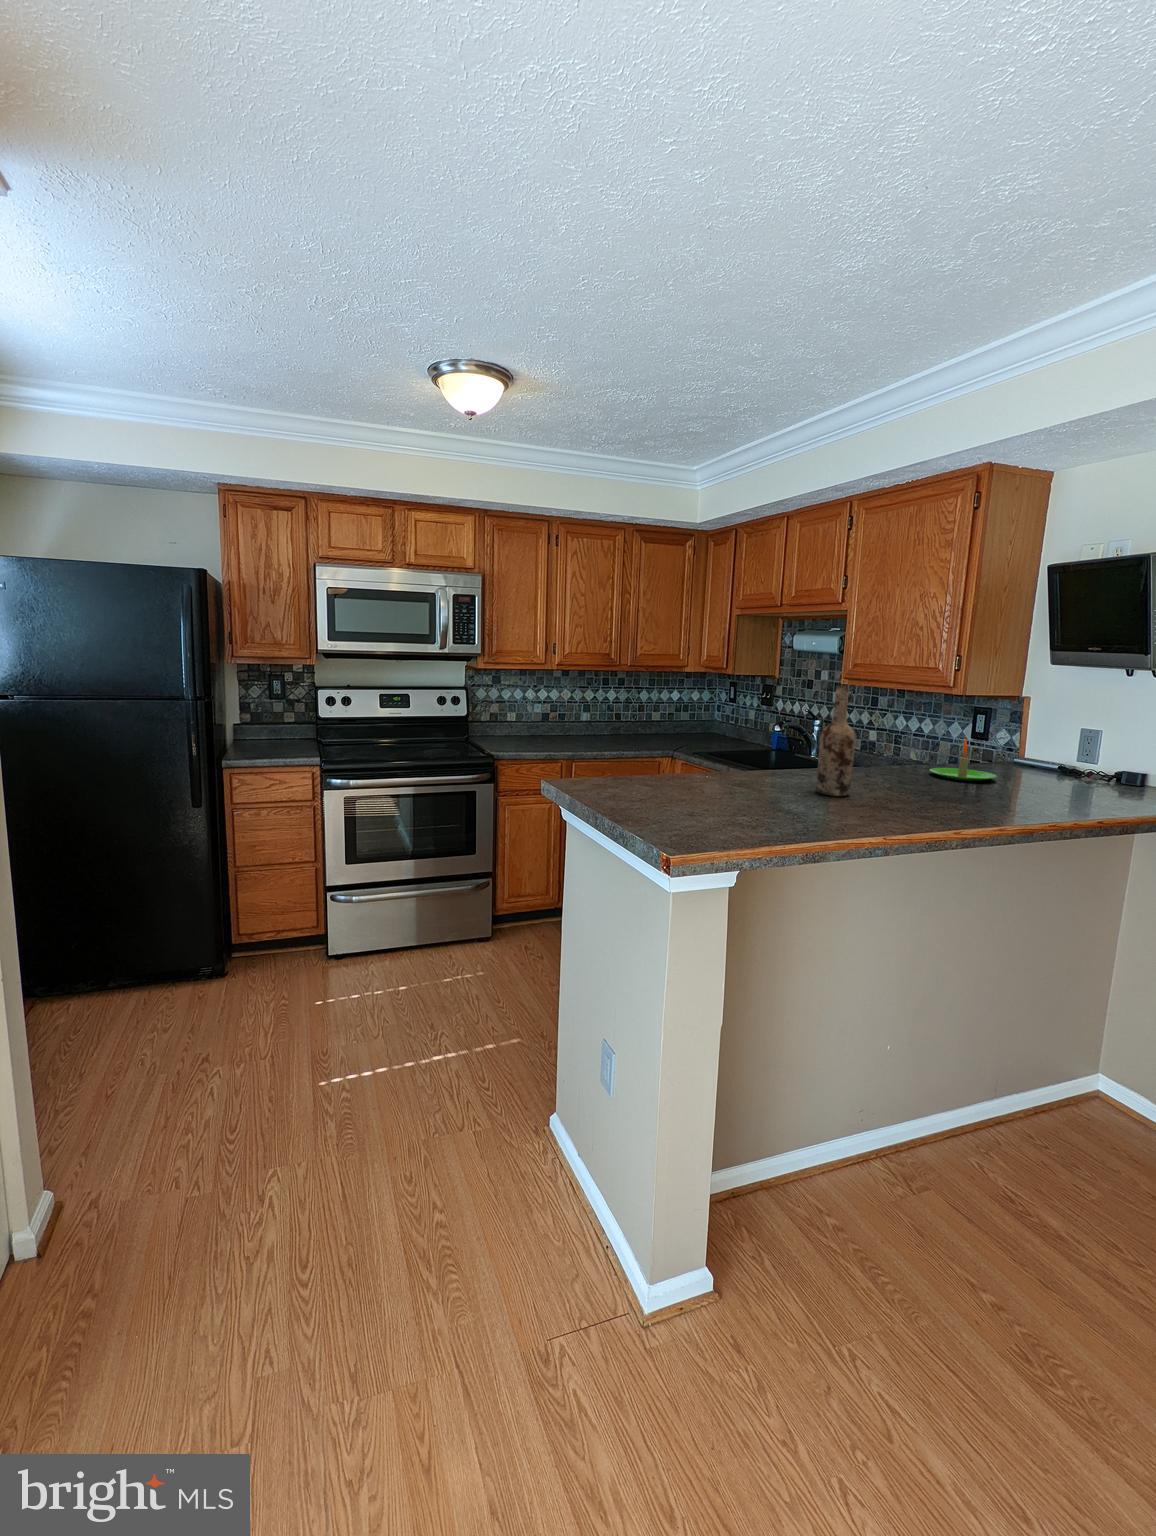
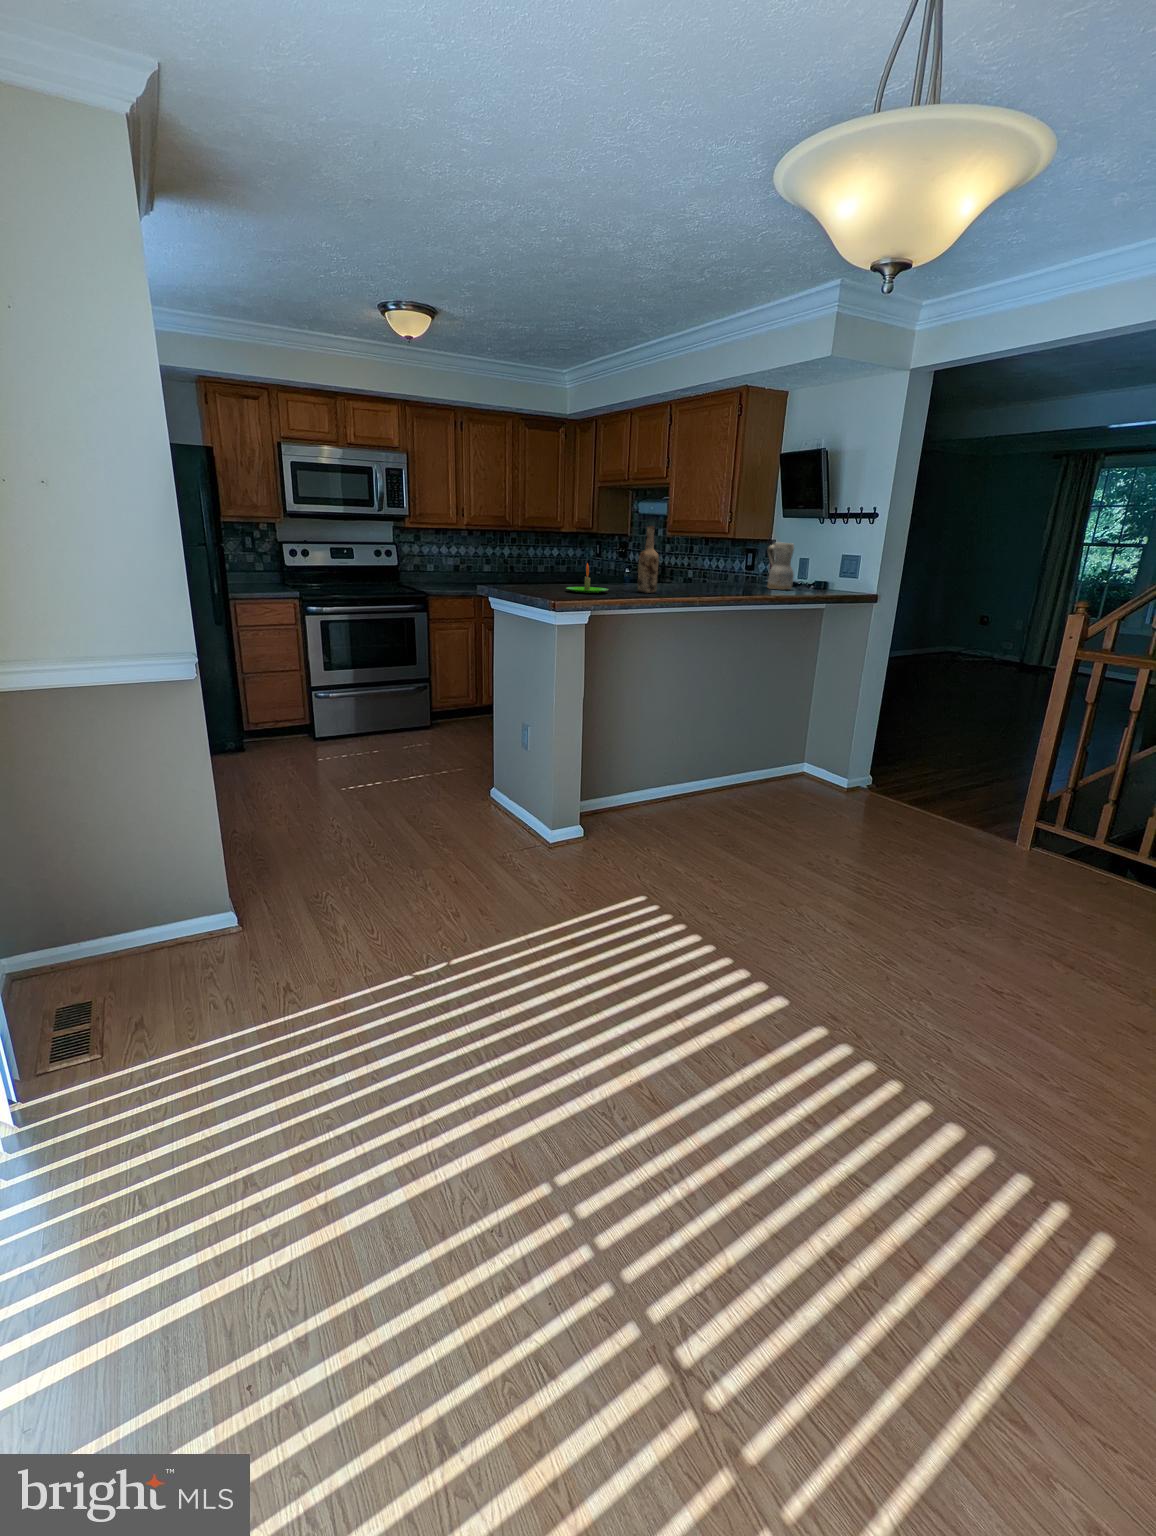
ceramic pitcher: none [1021,703,1073,779] -> present [767,542,794,589]
candle: present [930,738,997,781] -> present [566,563,609,593]

